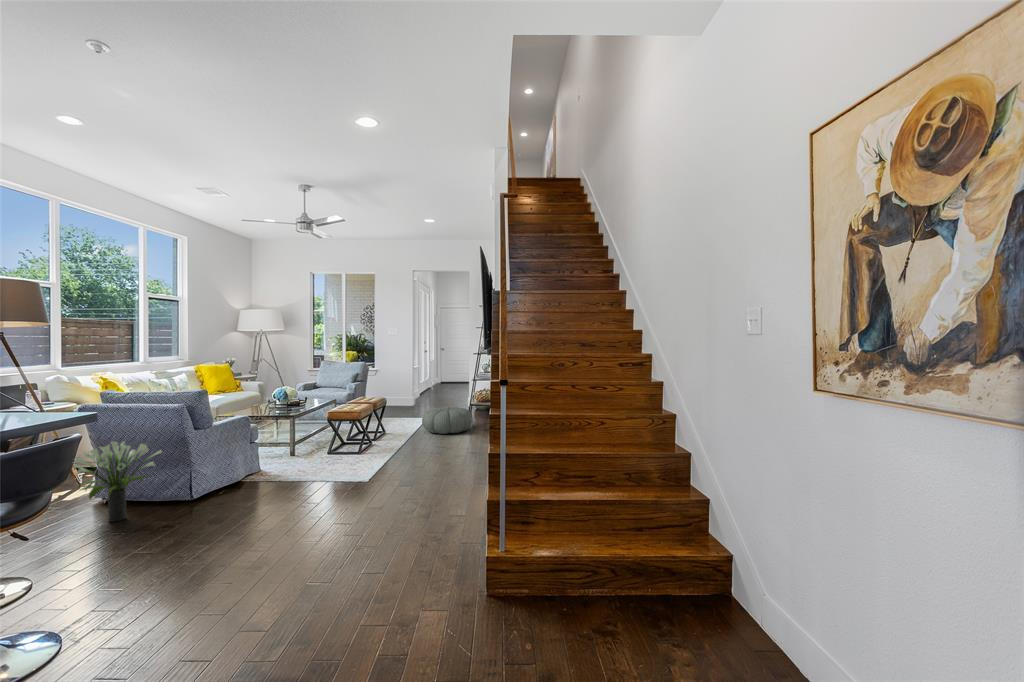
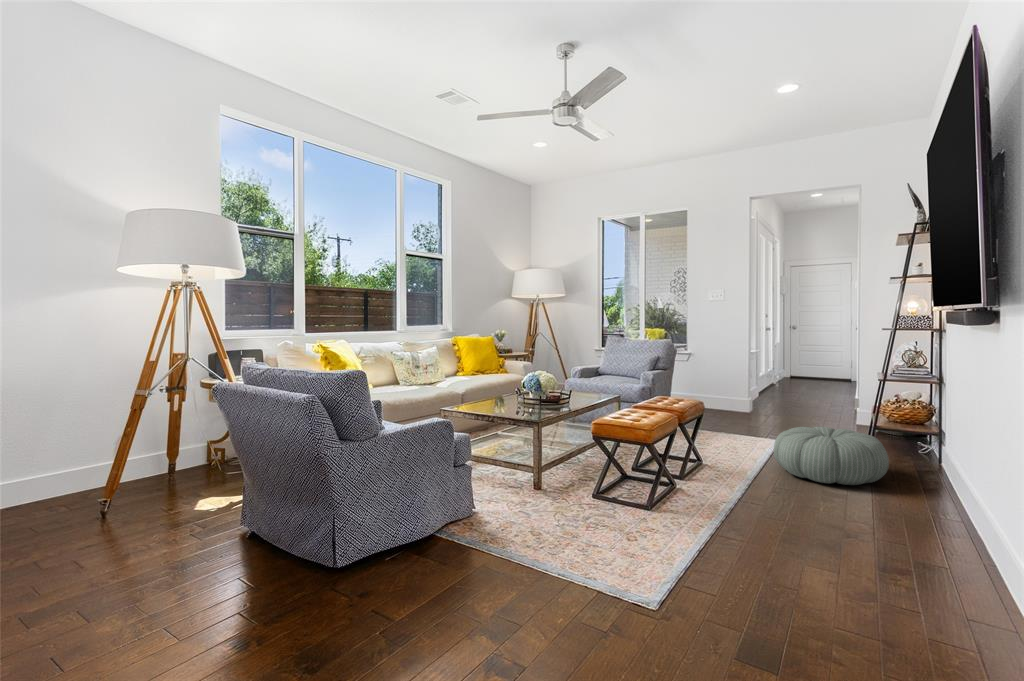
potted plant: present [74,441,162,522] -> none [131,449,284,593]

